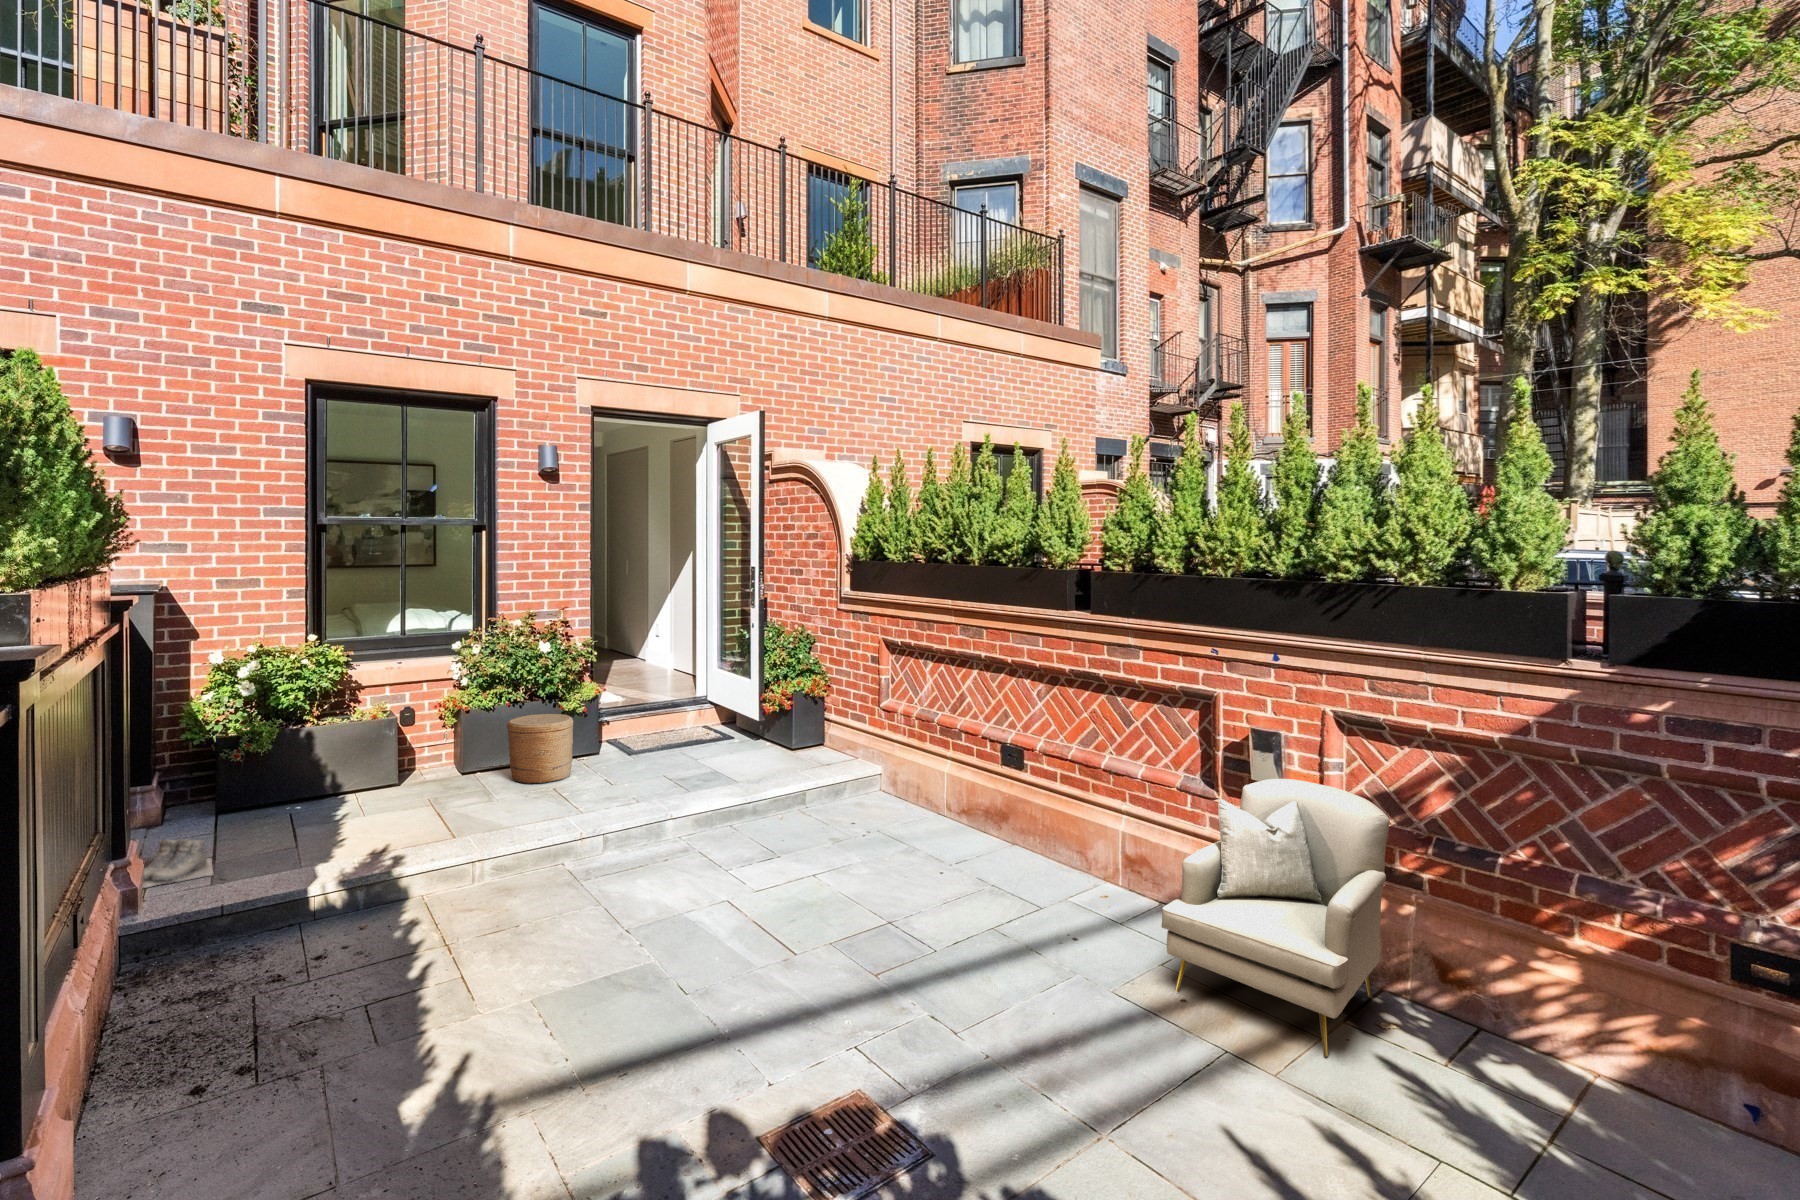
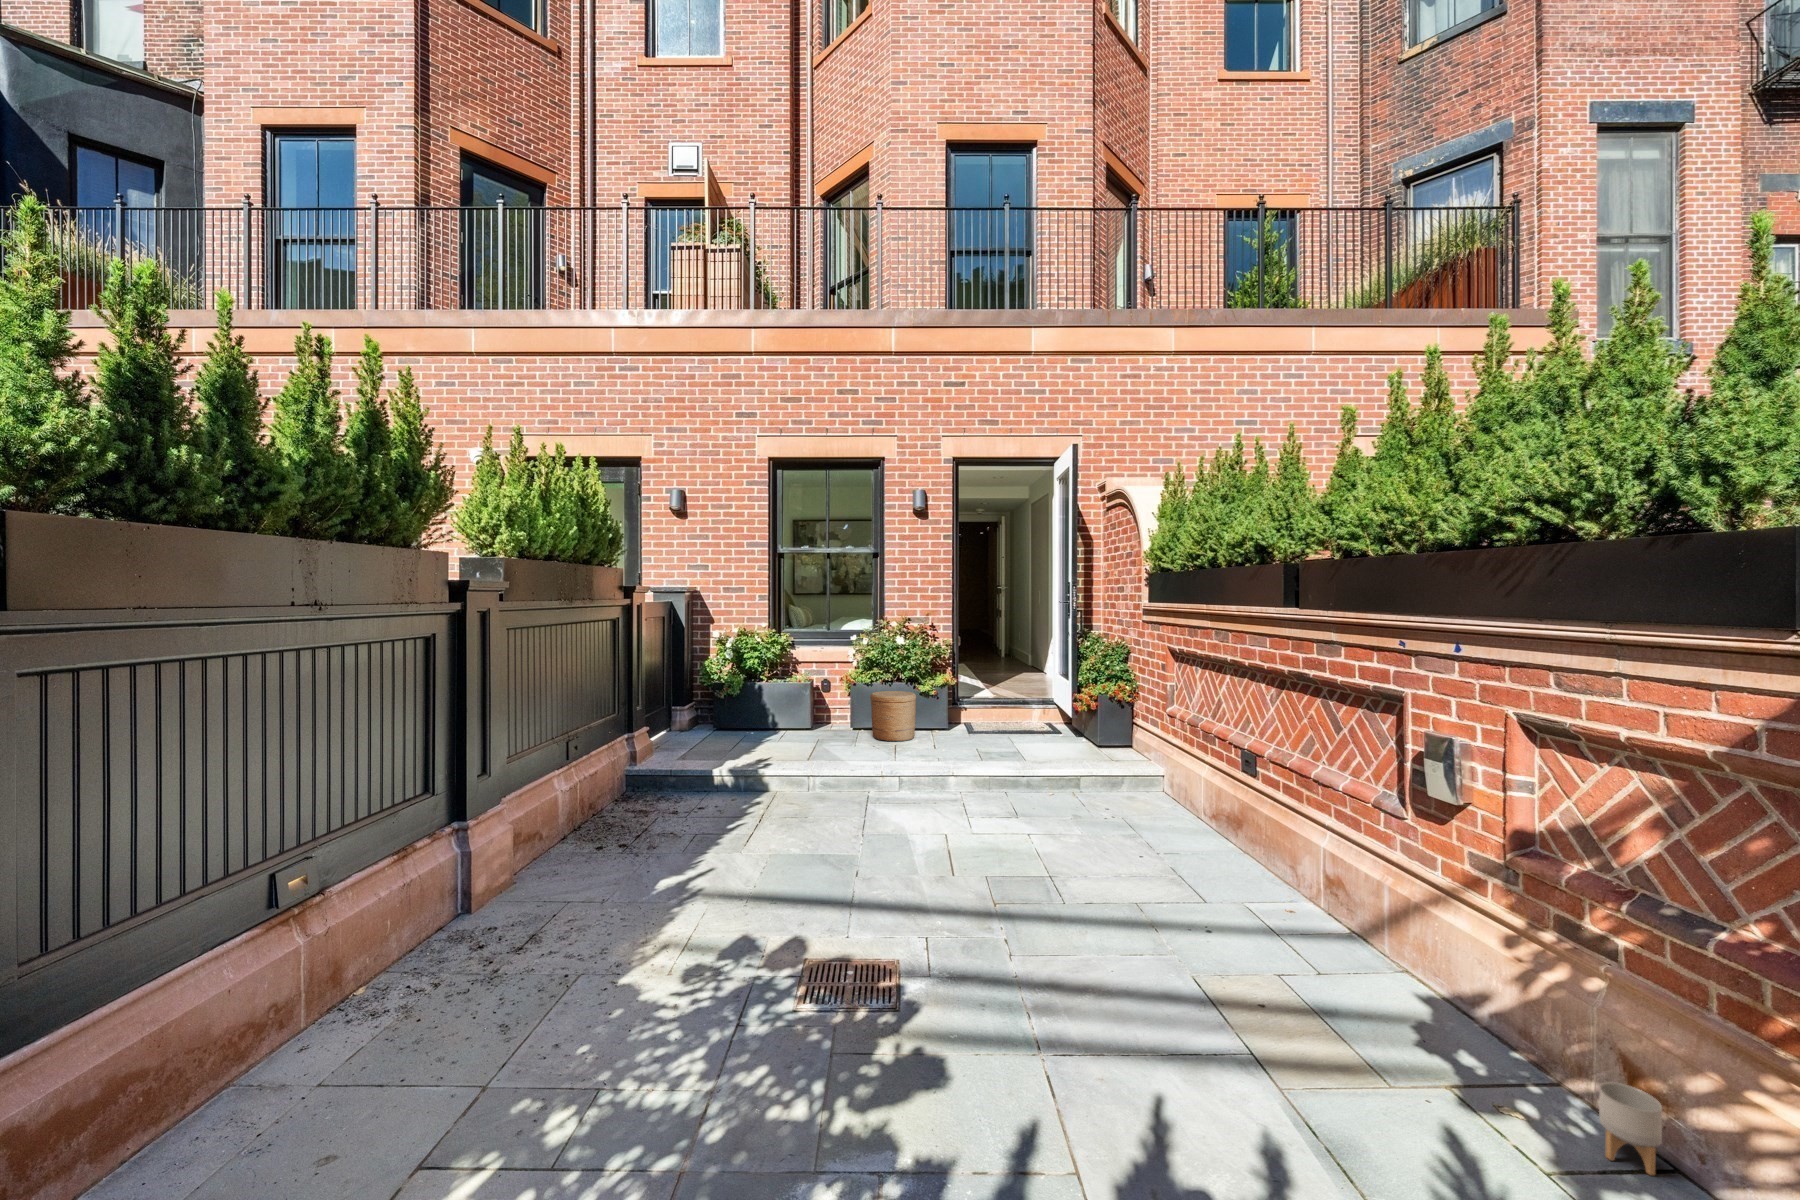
armchair: present [1161,779,1390,1057] -> none [1237,792,1548,1101]
boots: present [143,839,213,888] -> none [637,734,685,759]
planter: none [1442,979,1483,1038] -> present [1599,1082,1662,1175]

